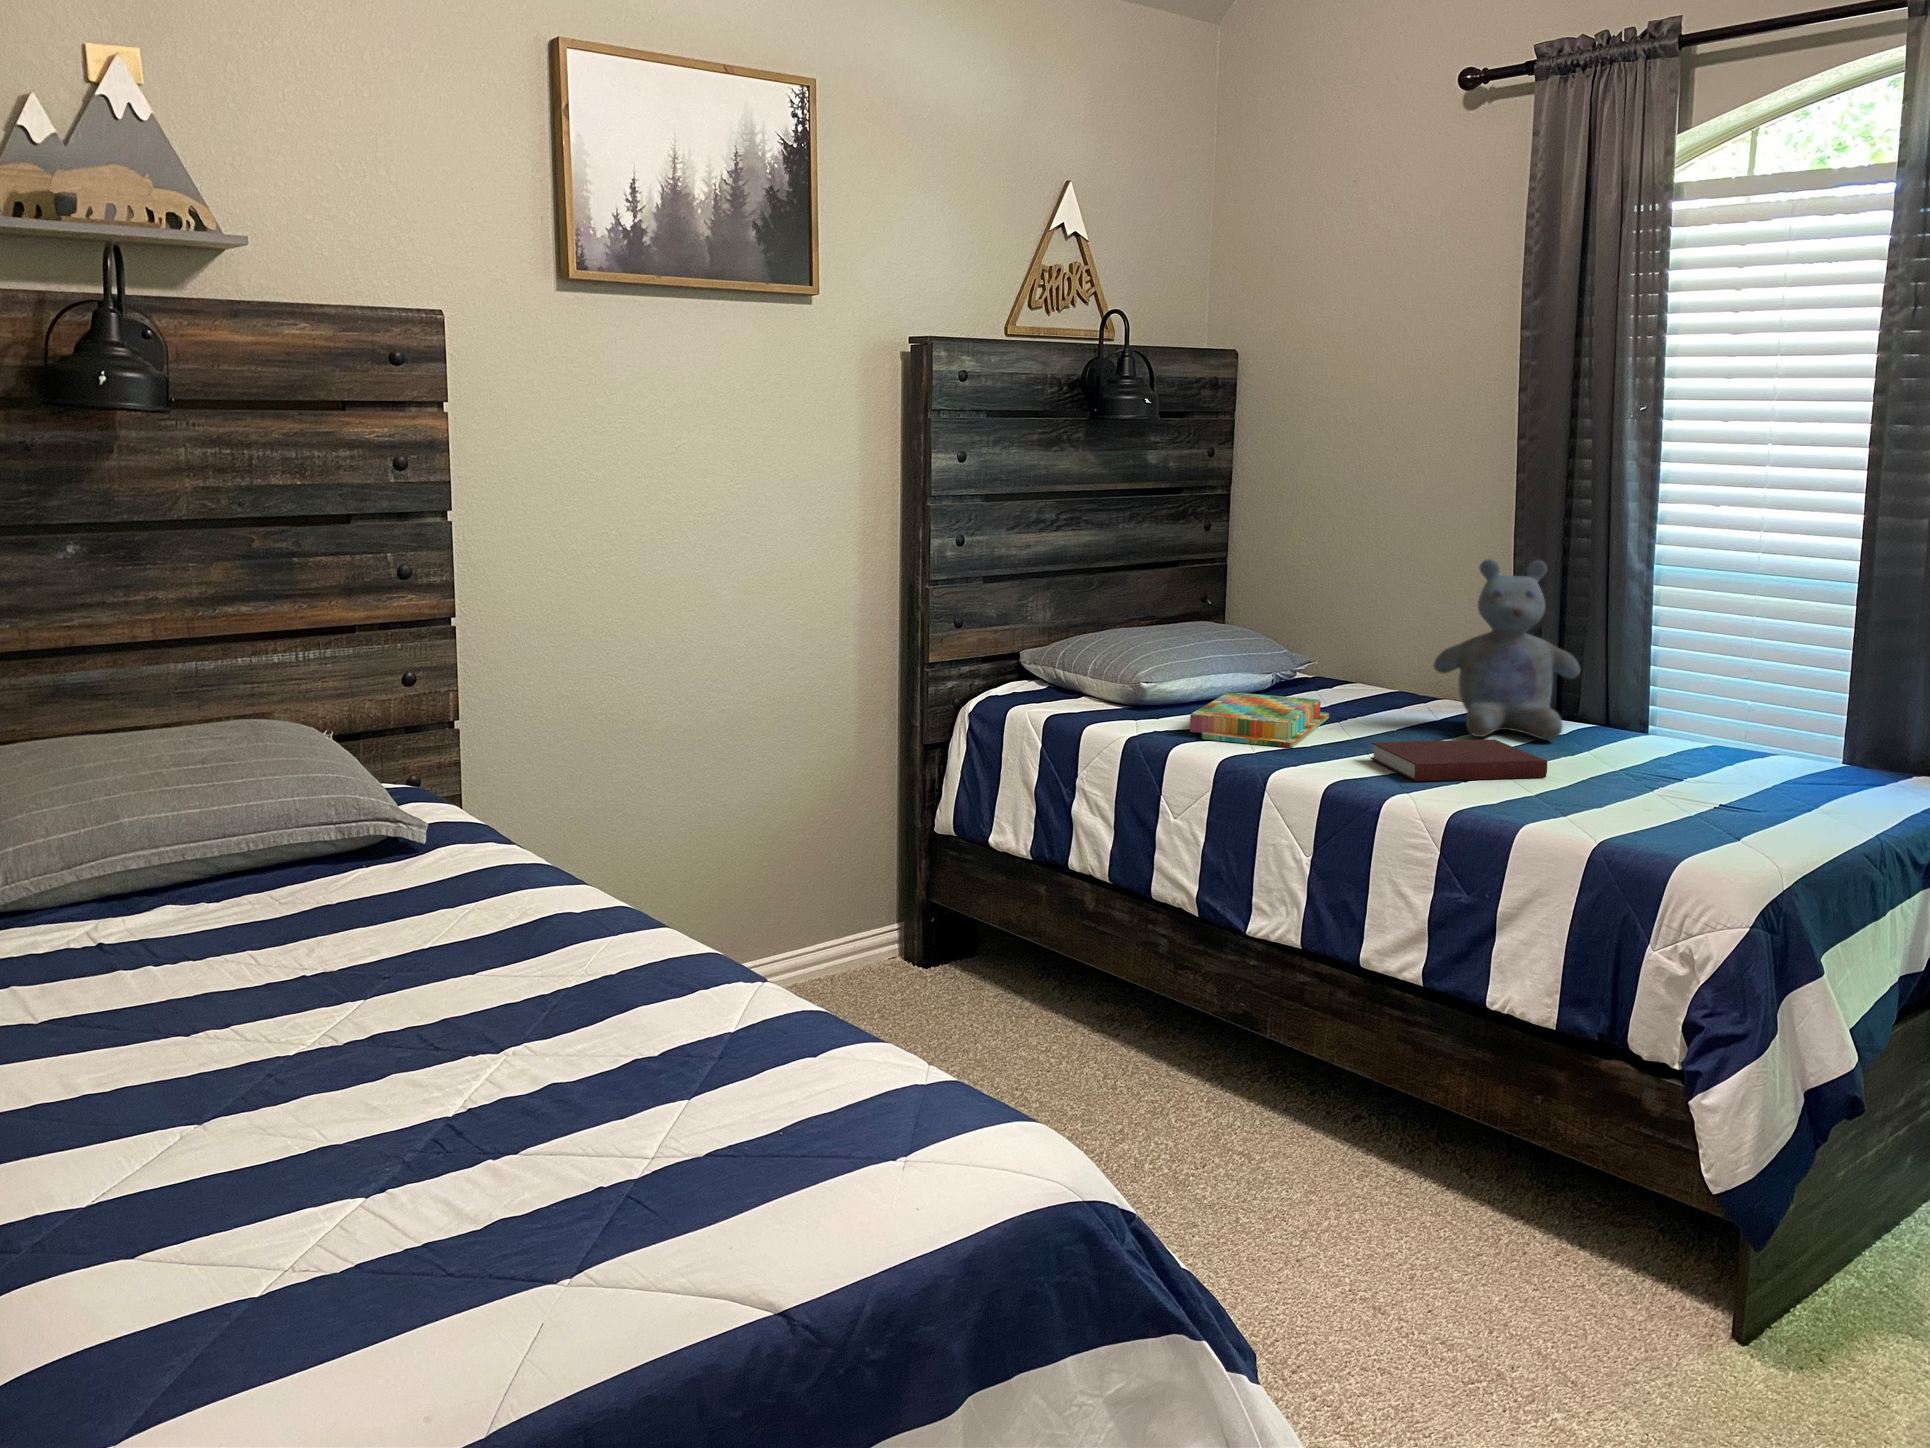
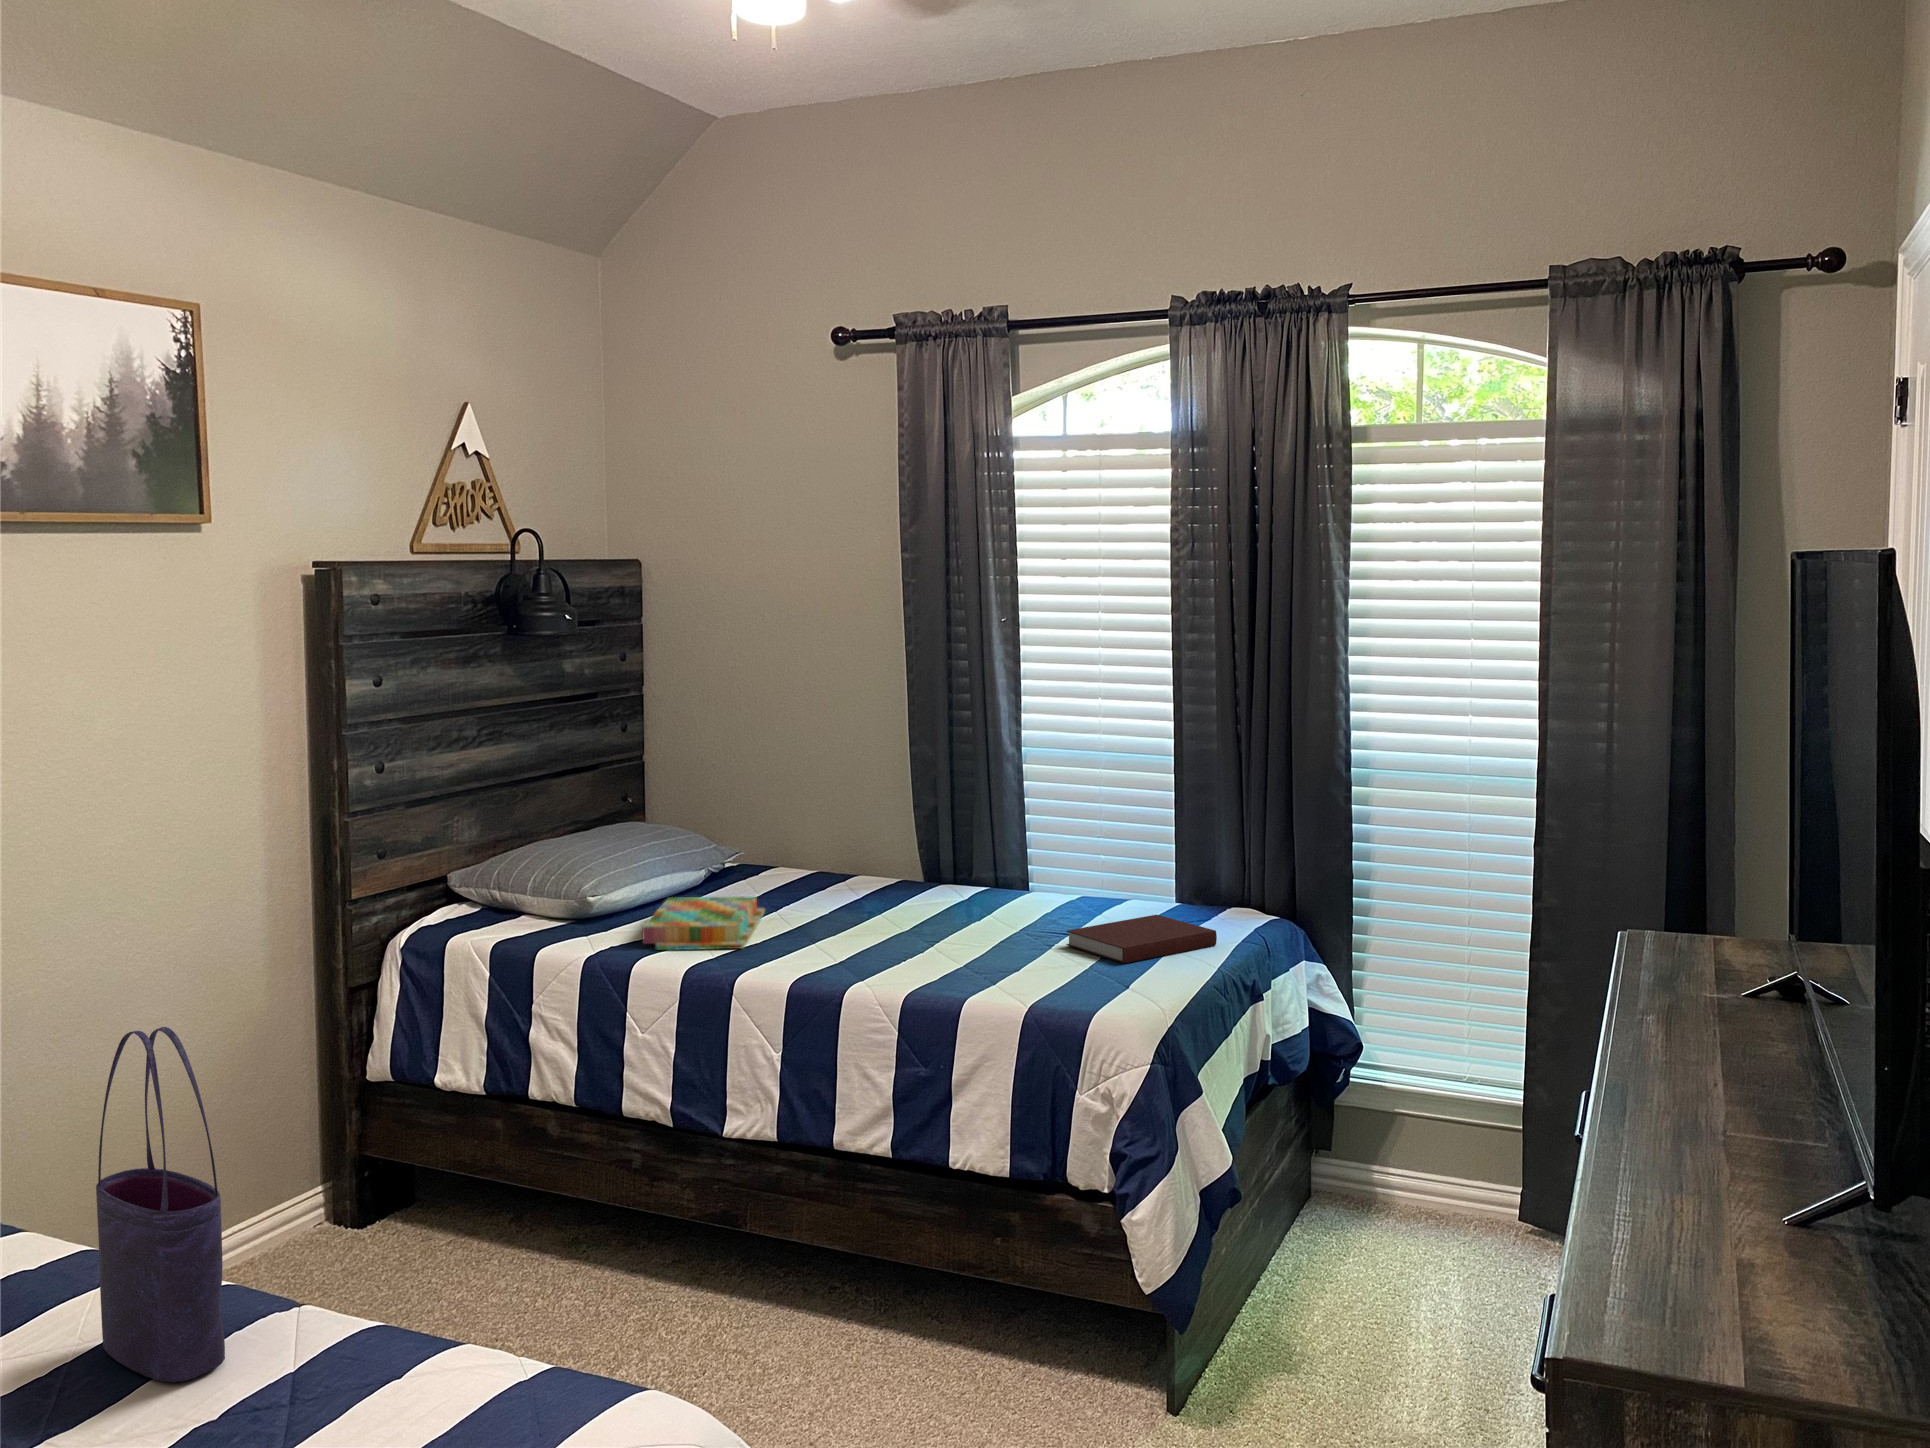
stuffed bear: present [1434,559,1580,740] -> none [854,756,976,918]
tote bag: none [576,698,669,1030] -> present [96,1027,225,1382]
notebook: present [1371,739,1547,781] -> present [1066,915,1217,963]

